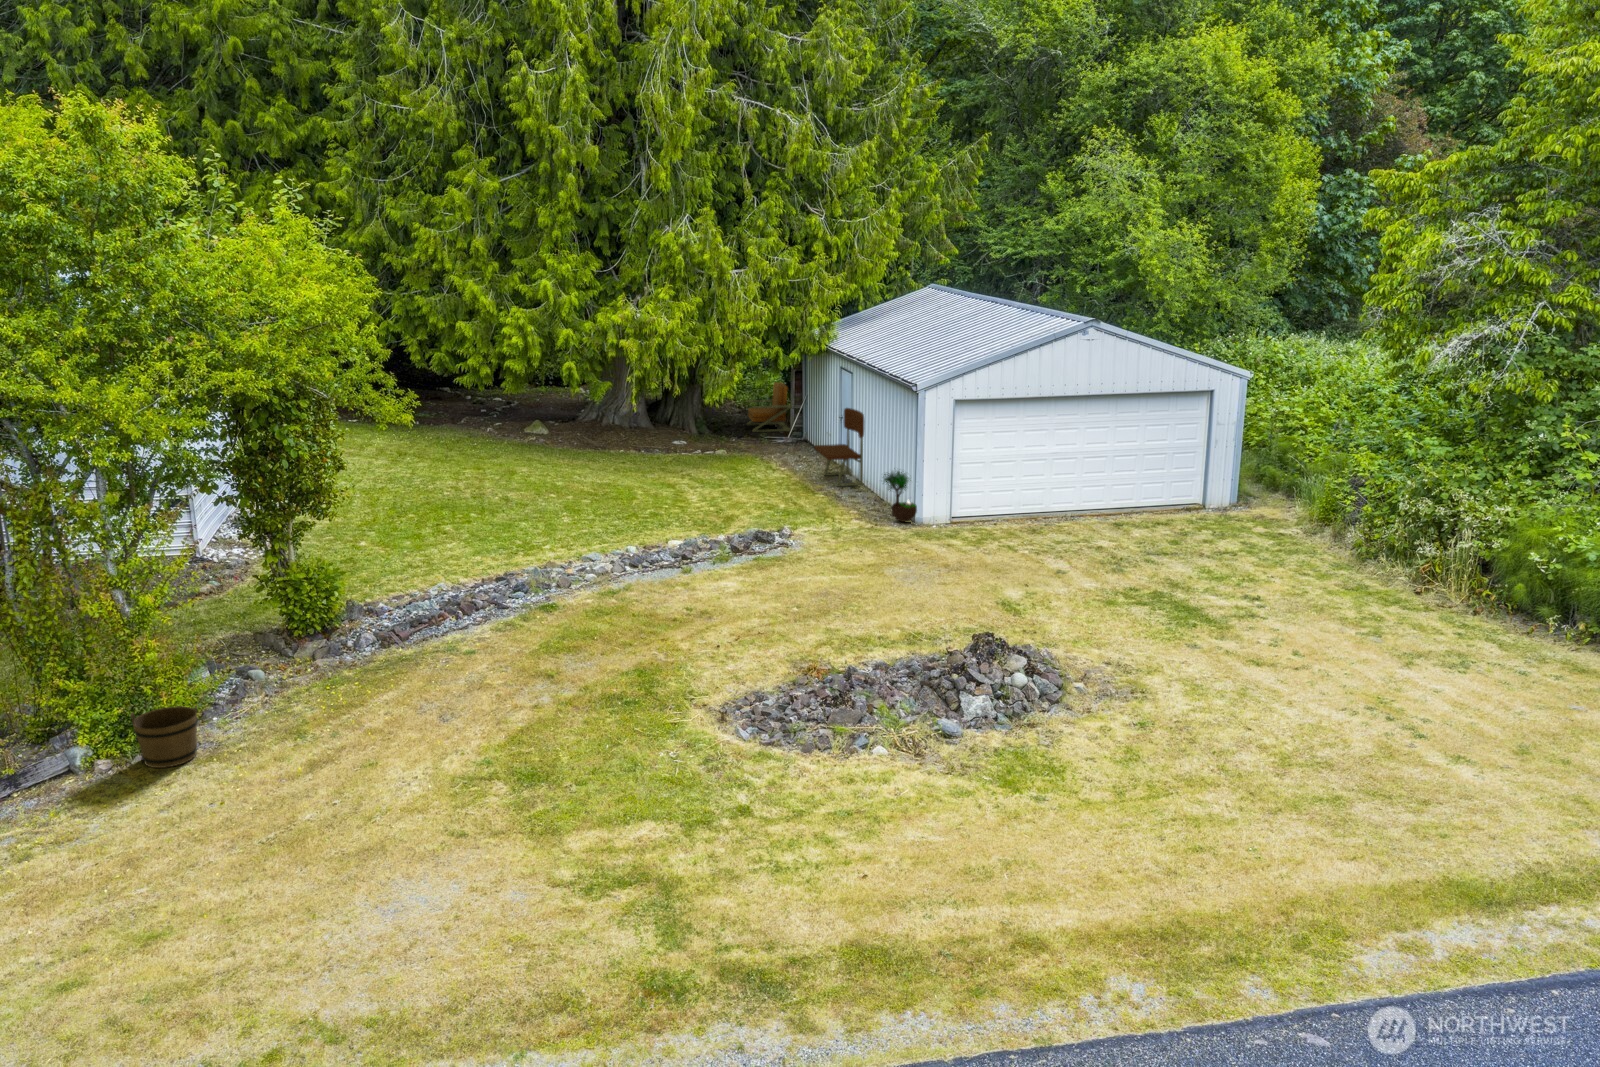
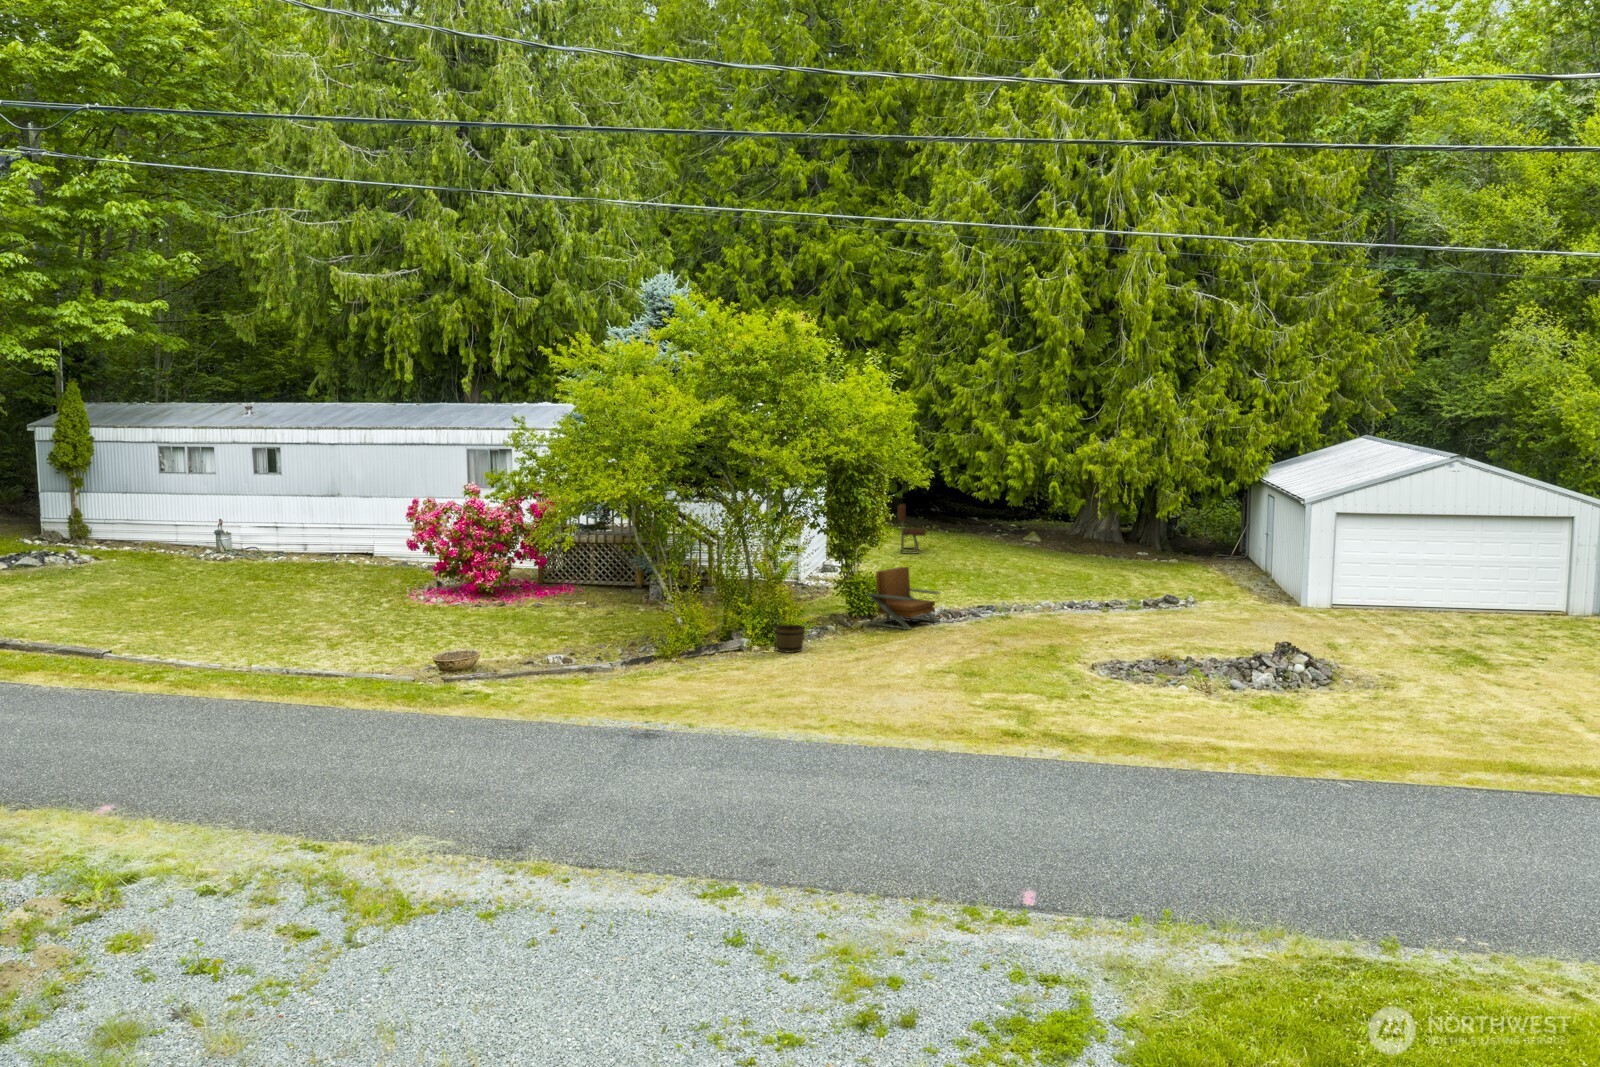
lounge chair: present [747,382,792,432] -> present [868,567,940,630]
bench: present [815,408,864,487] -> present [898,504,926,554]
potted tree: present [884,471,917,522] -> none [1269,559,1299,603]

